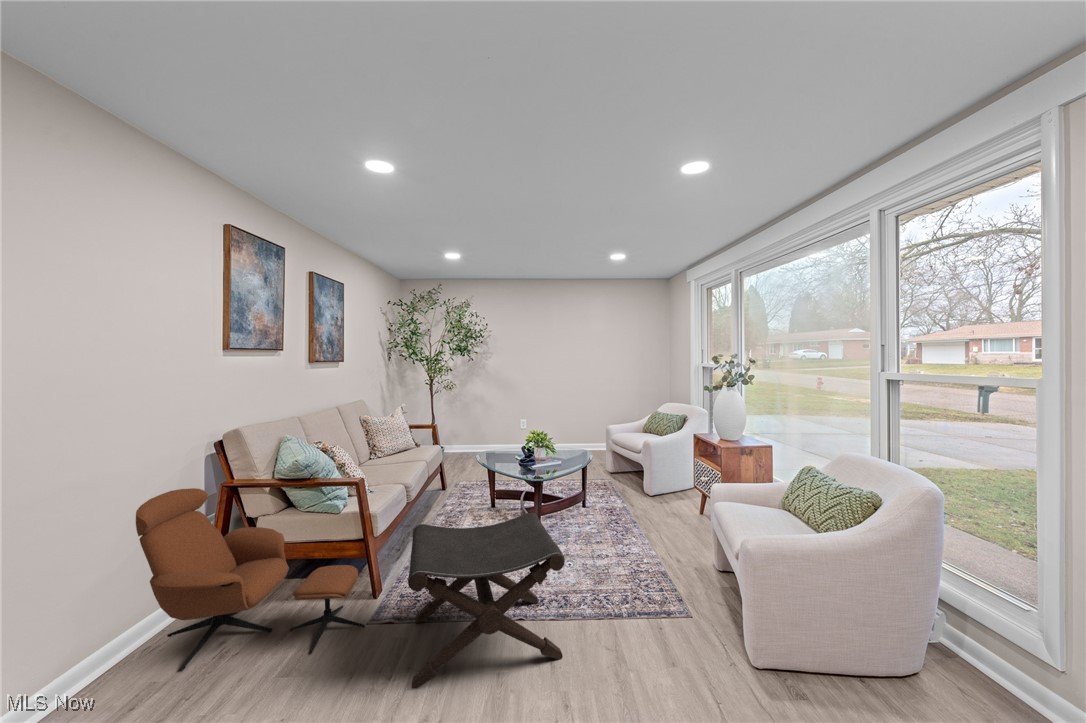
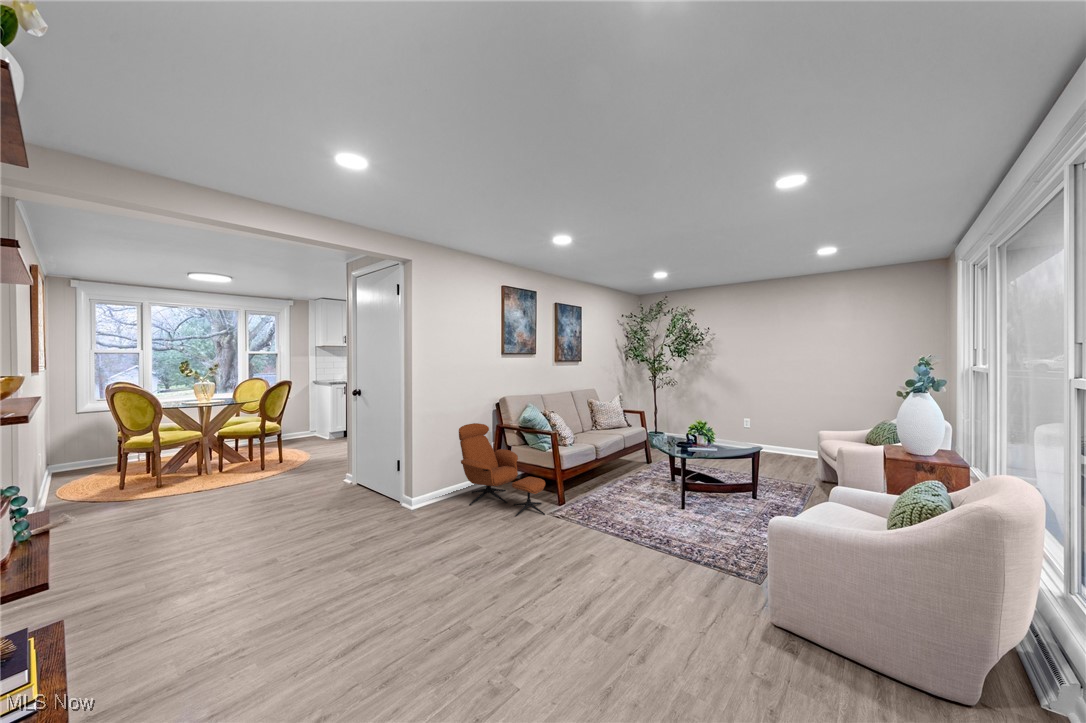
footstool: present [408,513,565,689] -> none [543,462,650,564]

